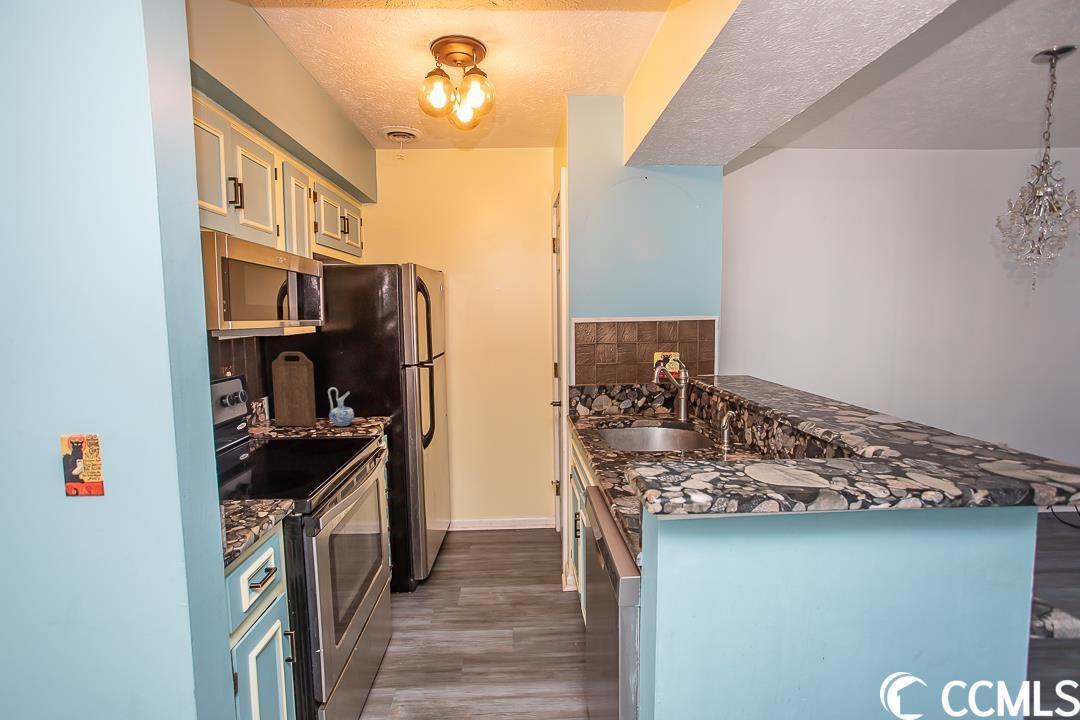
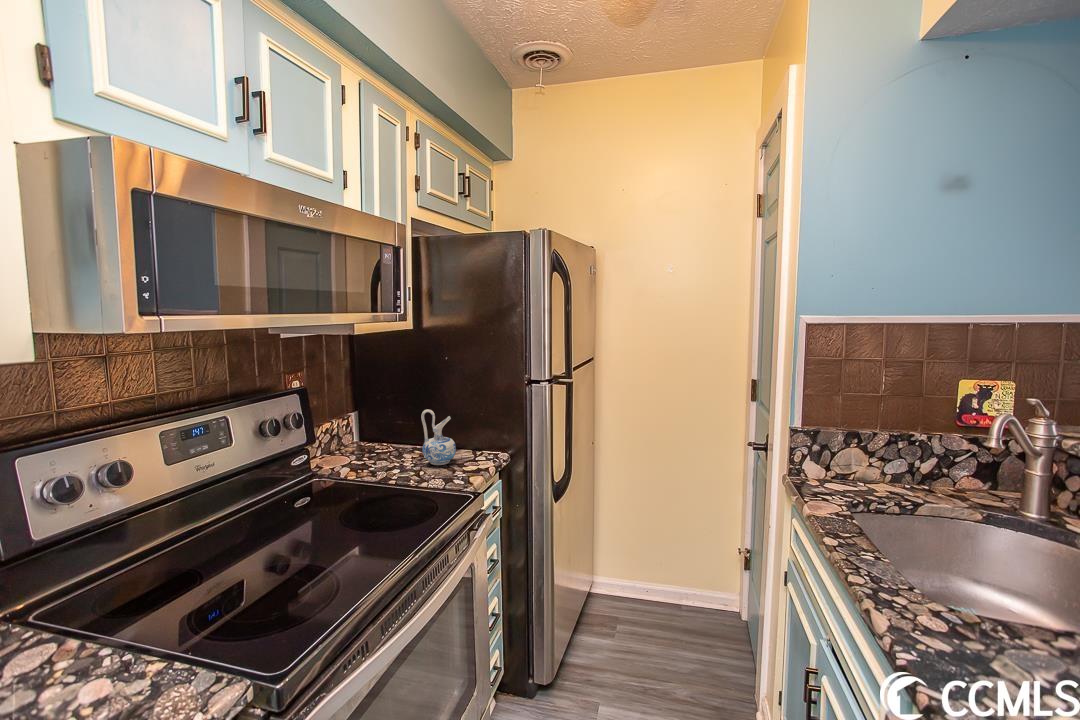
cutting board: present [272,352,316,427] -> none [357,356,407,461]

